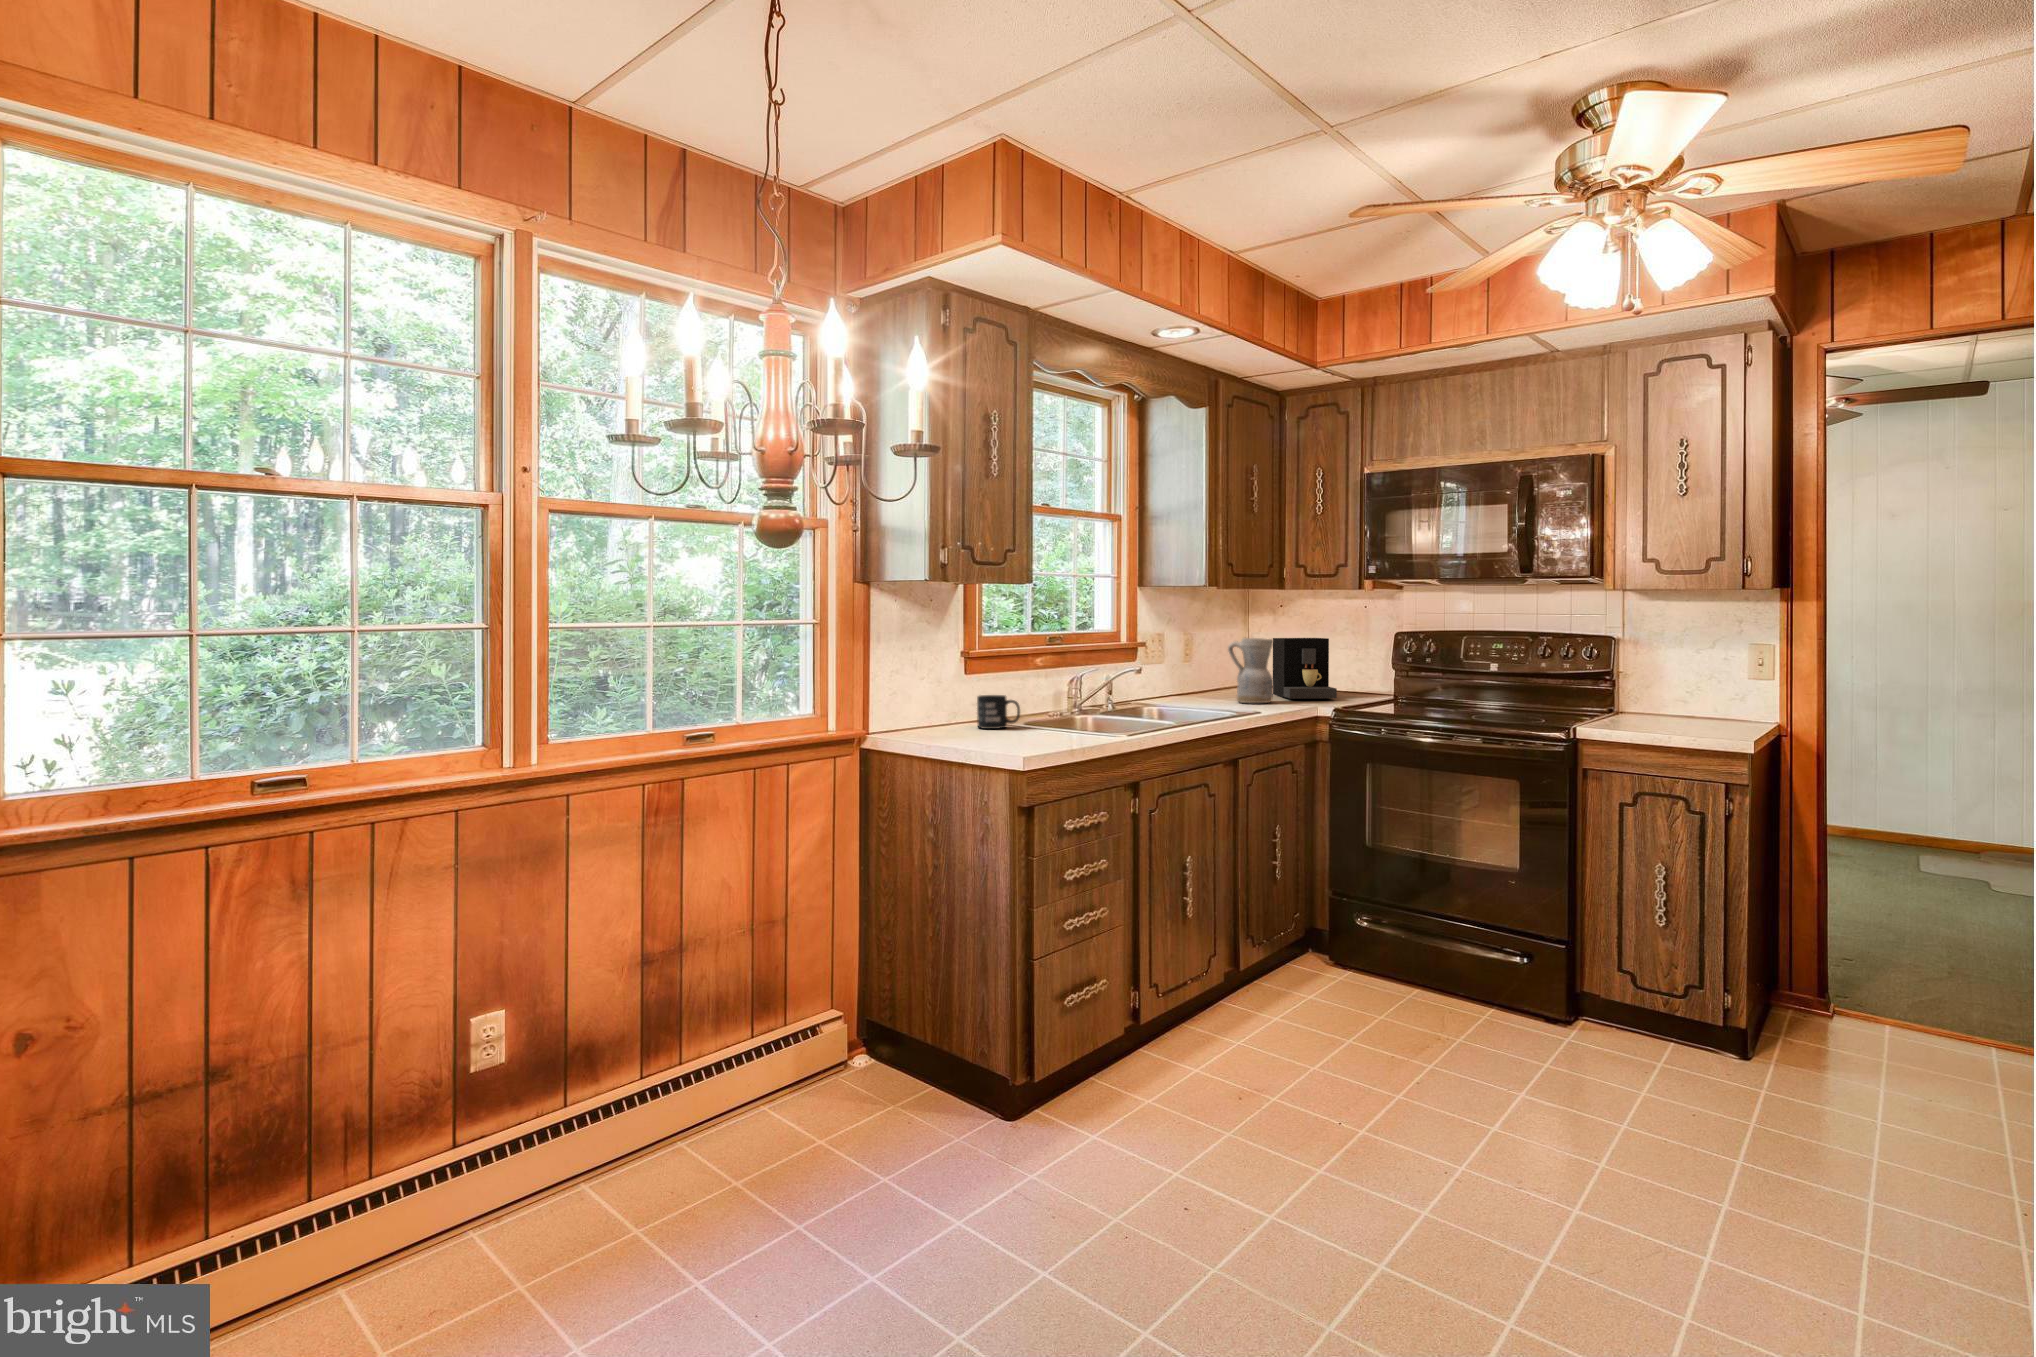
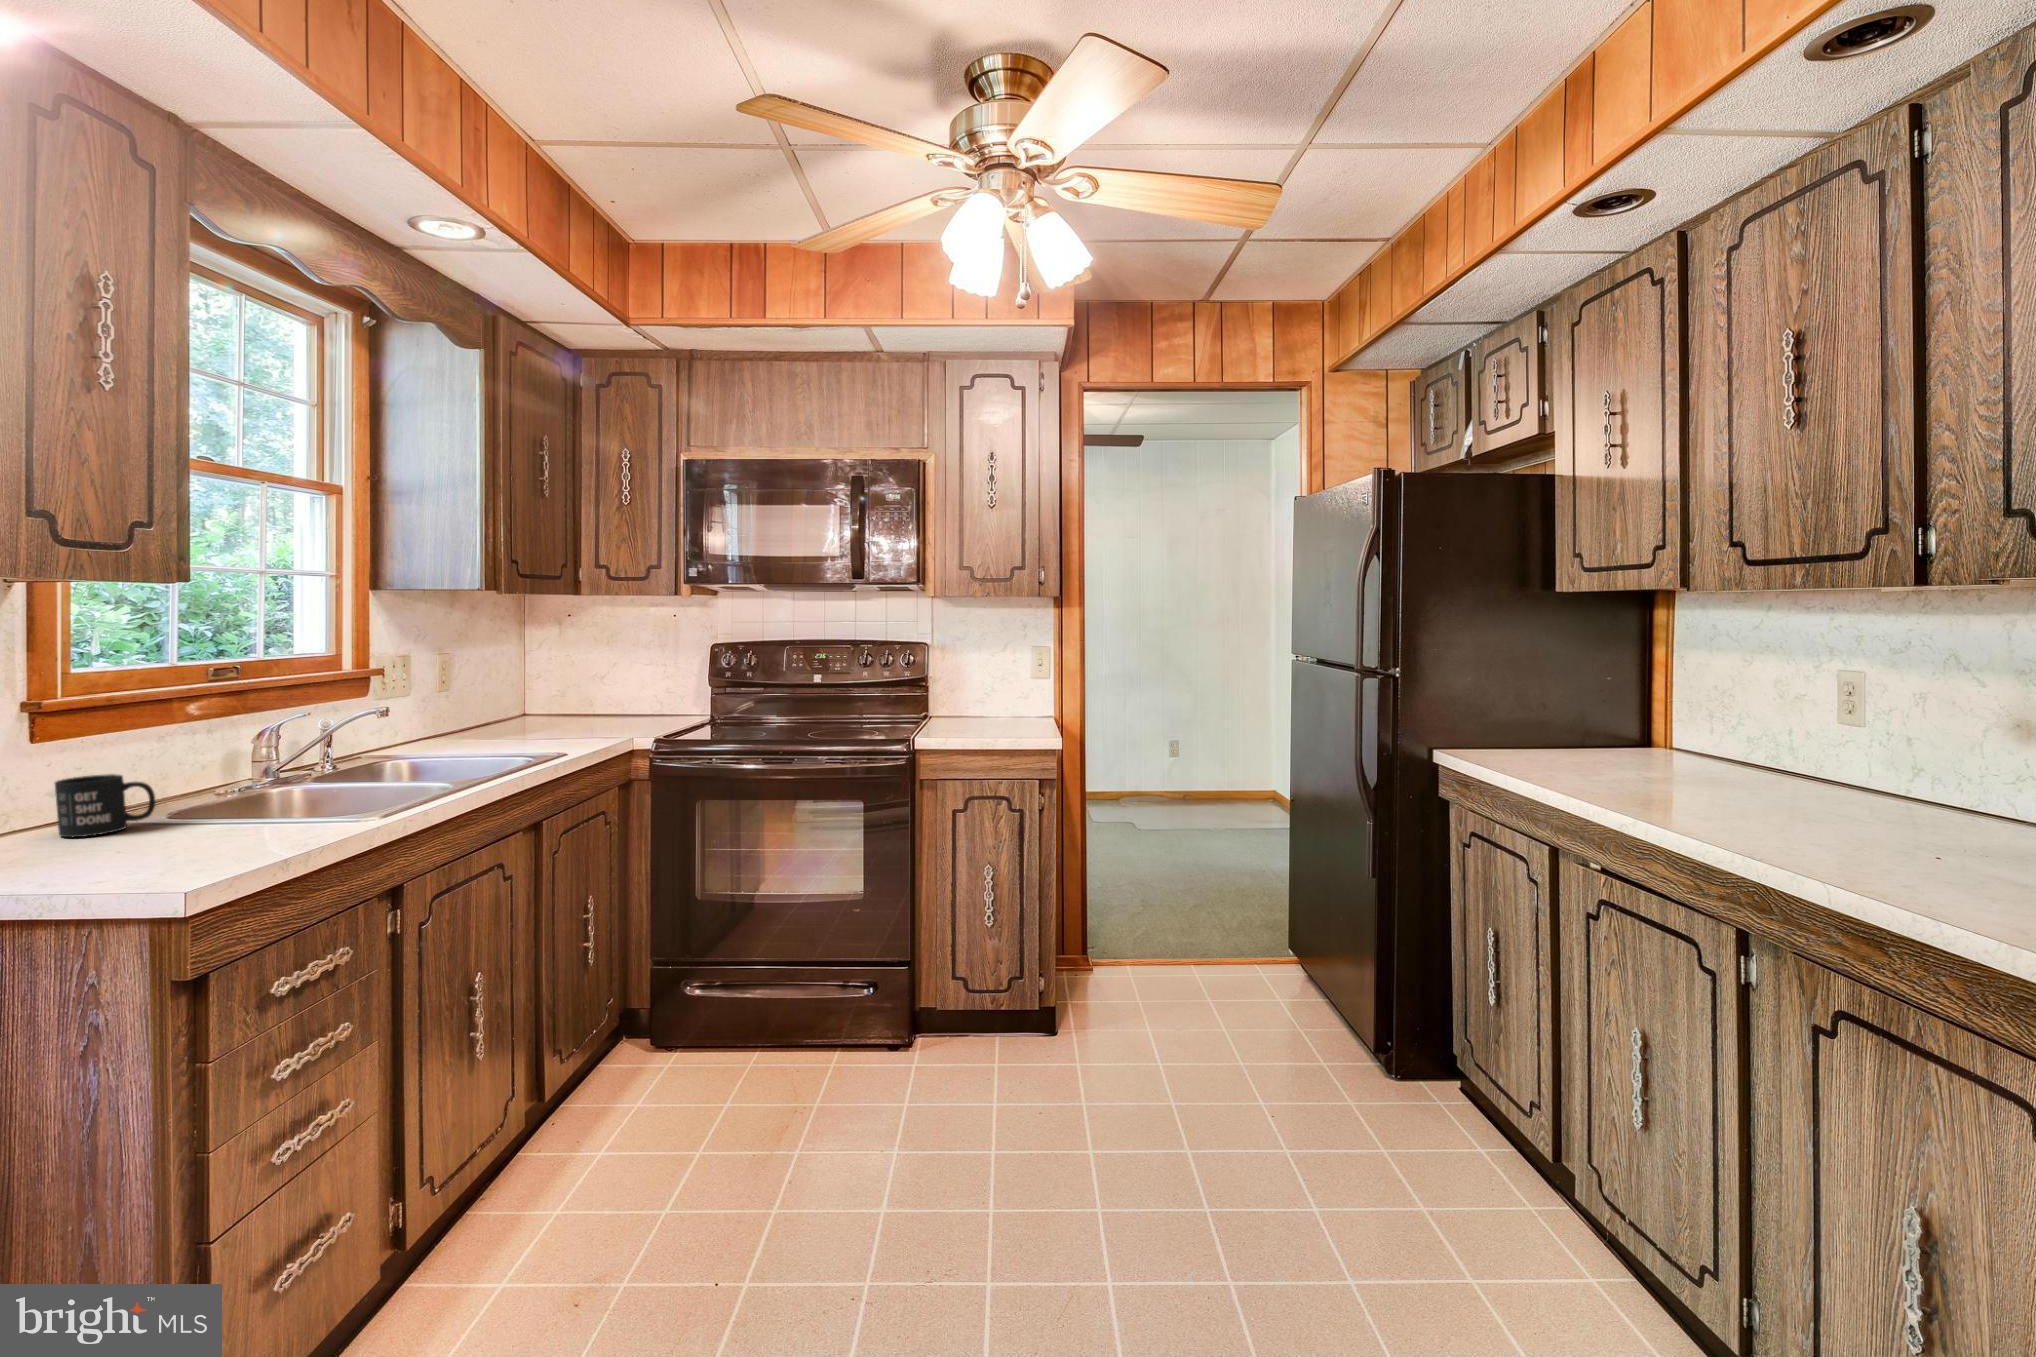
ceramic pitcher: present [1228,638,1273,703] -> none [512,653,576,735]
coffee maker: present [1273,638,1337,699] -> none [567,647,653,724]

